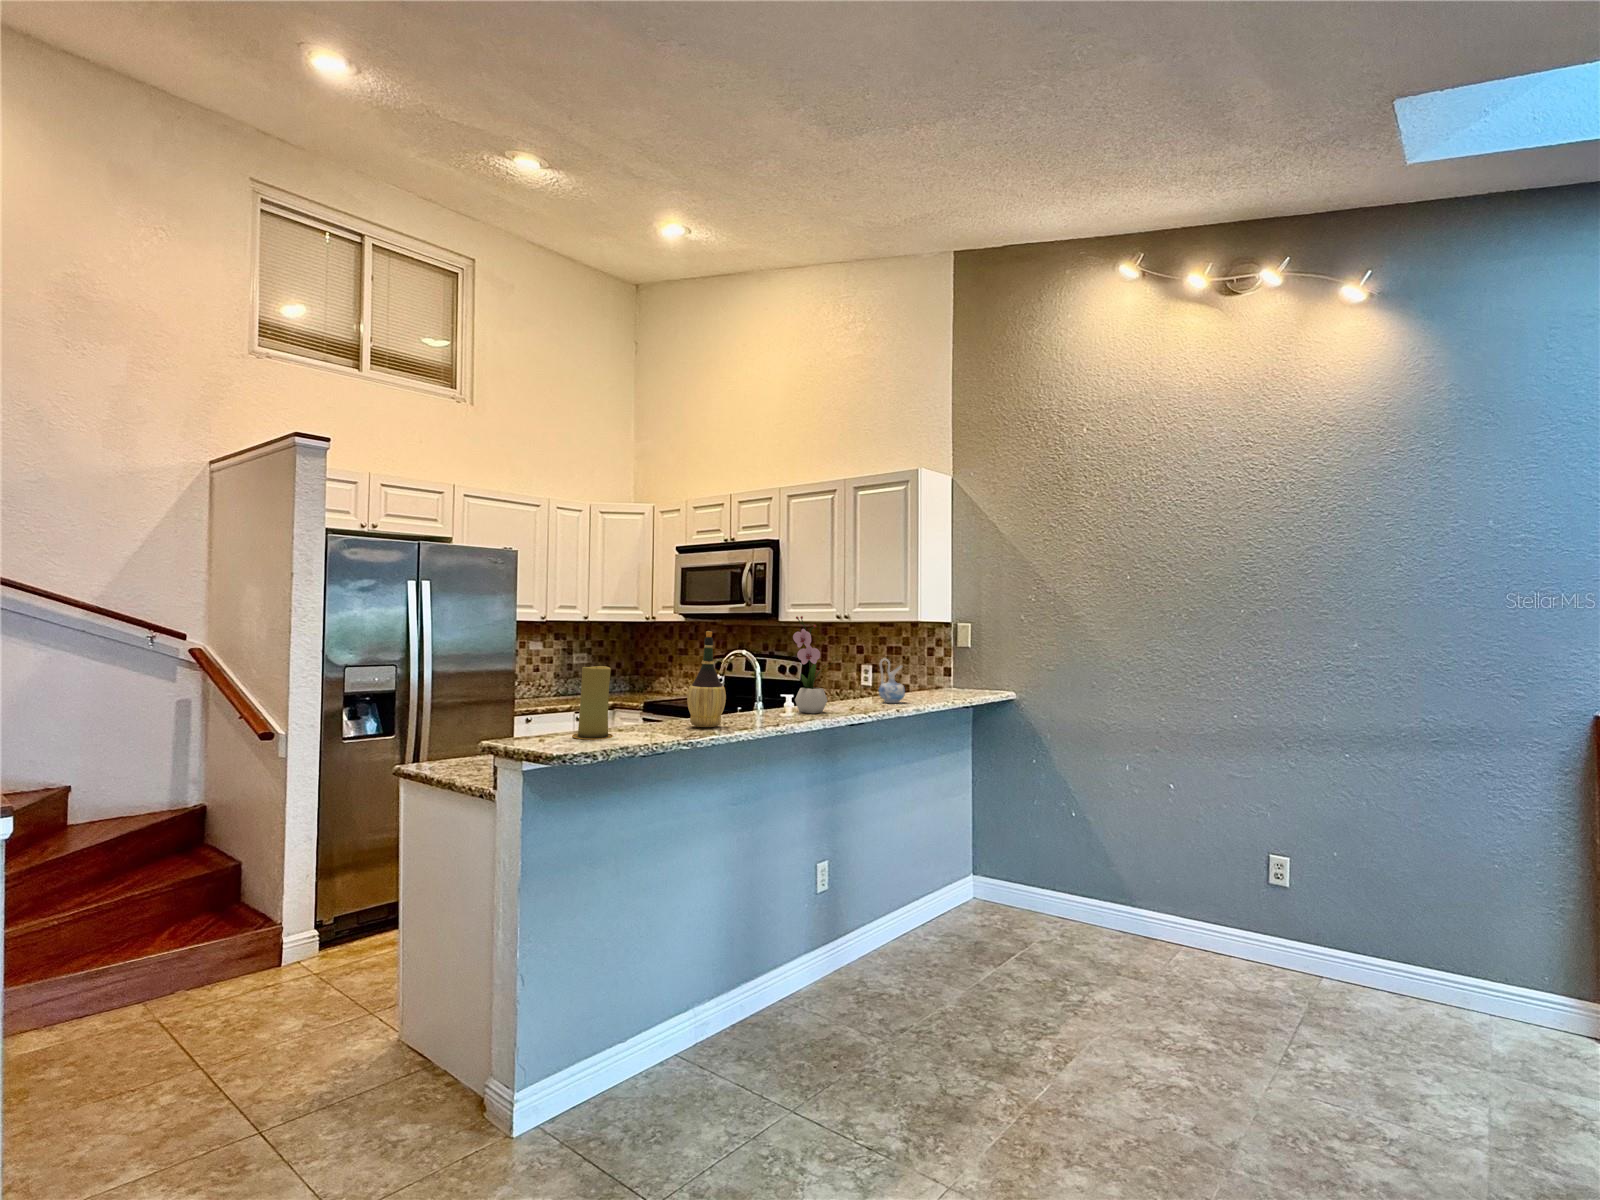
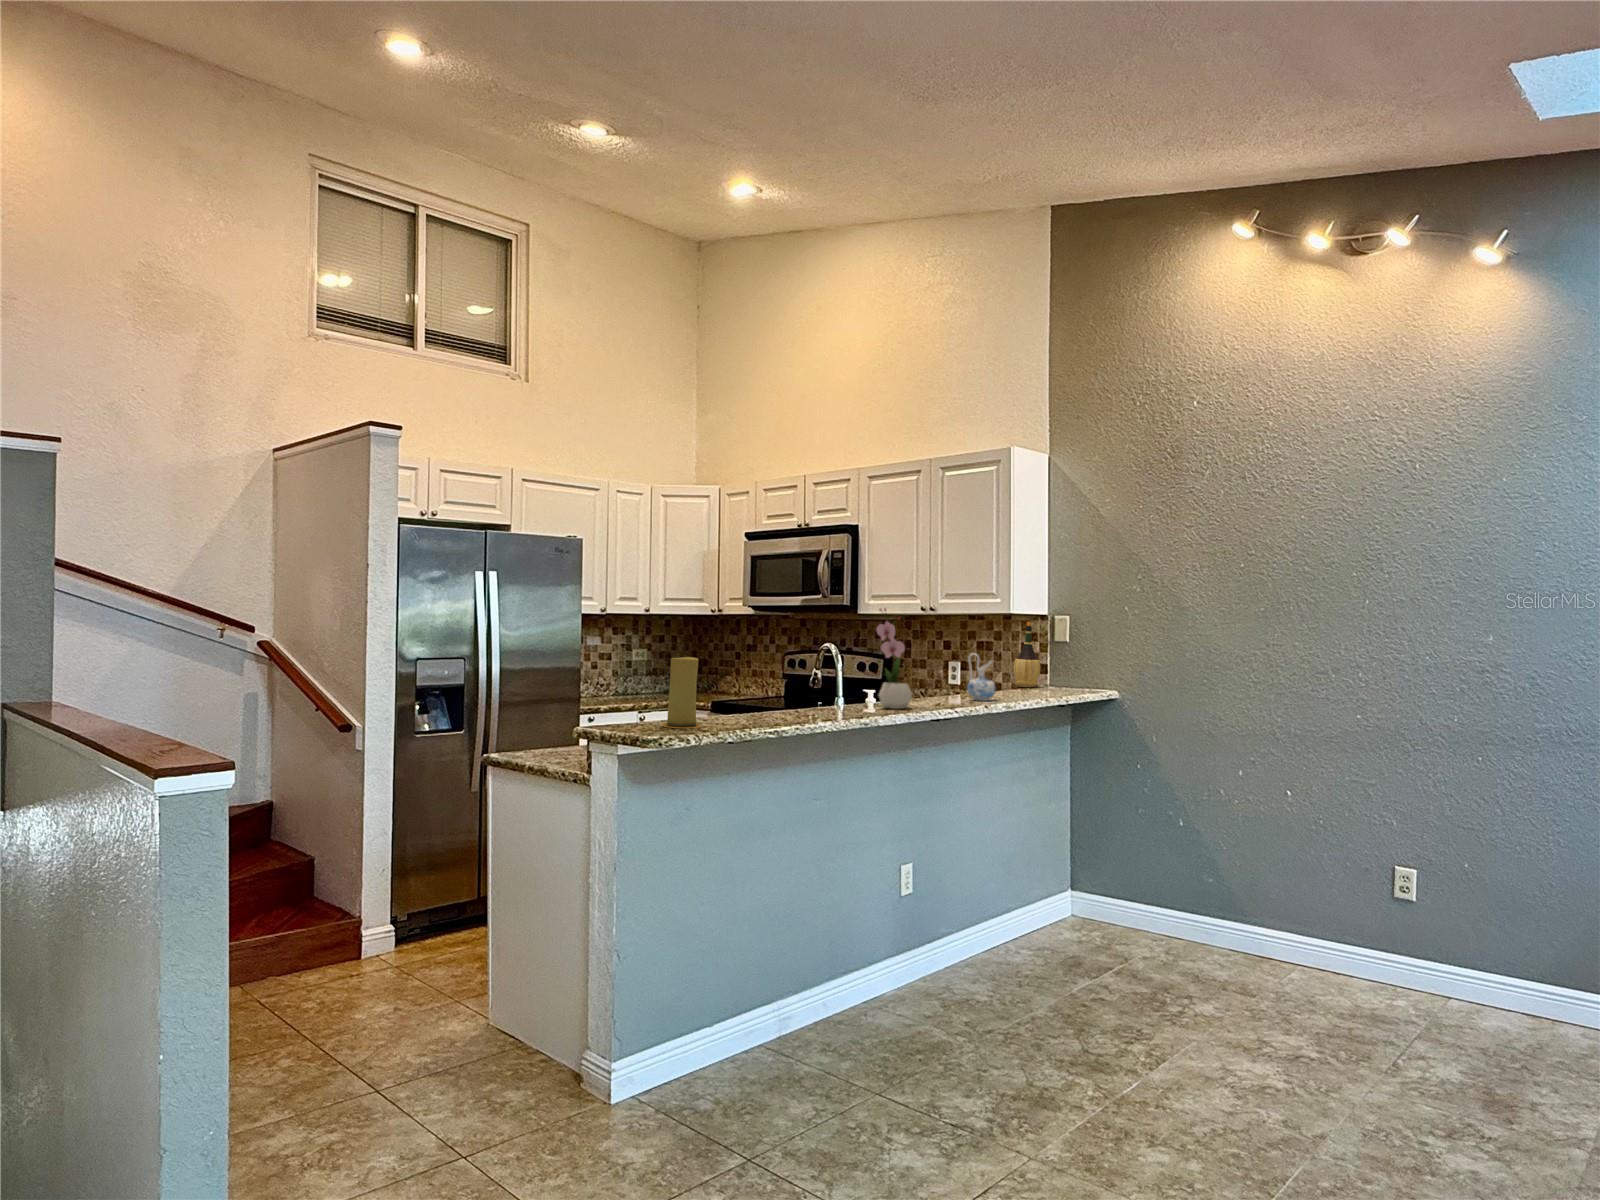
wine bottle: present [687,631,726,727] -> present [1014,622,1040,687]

